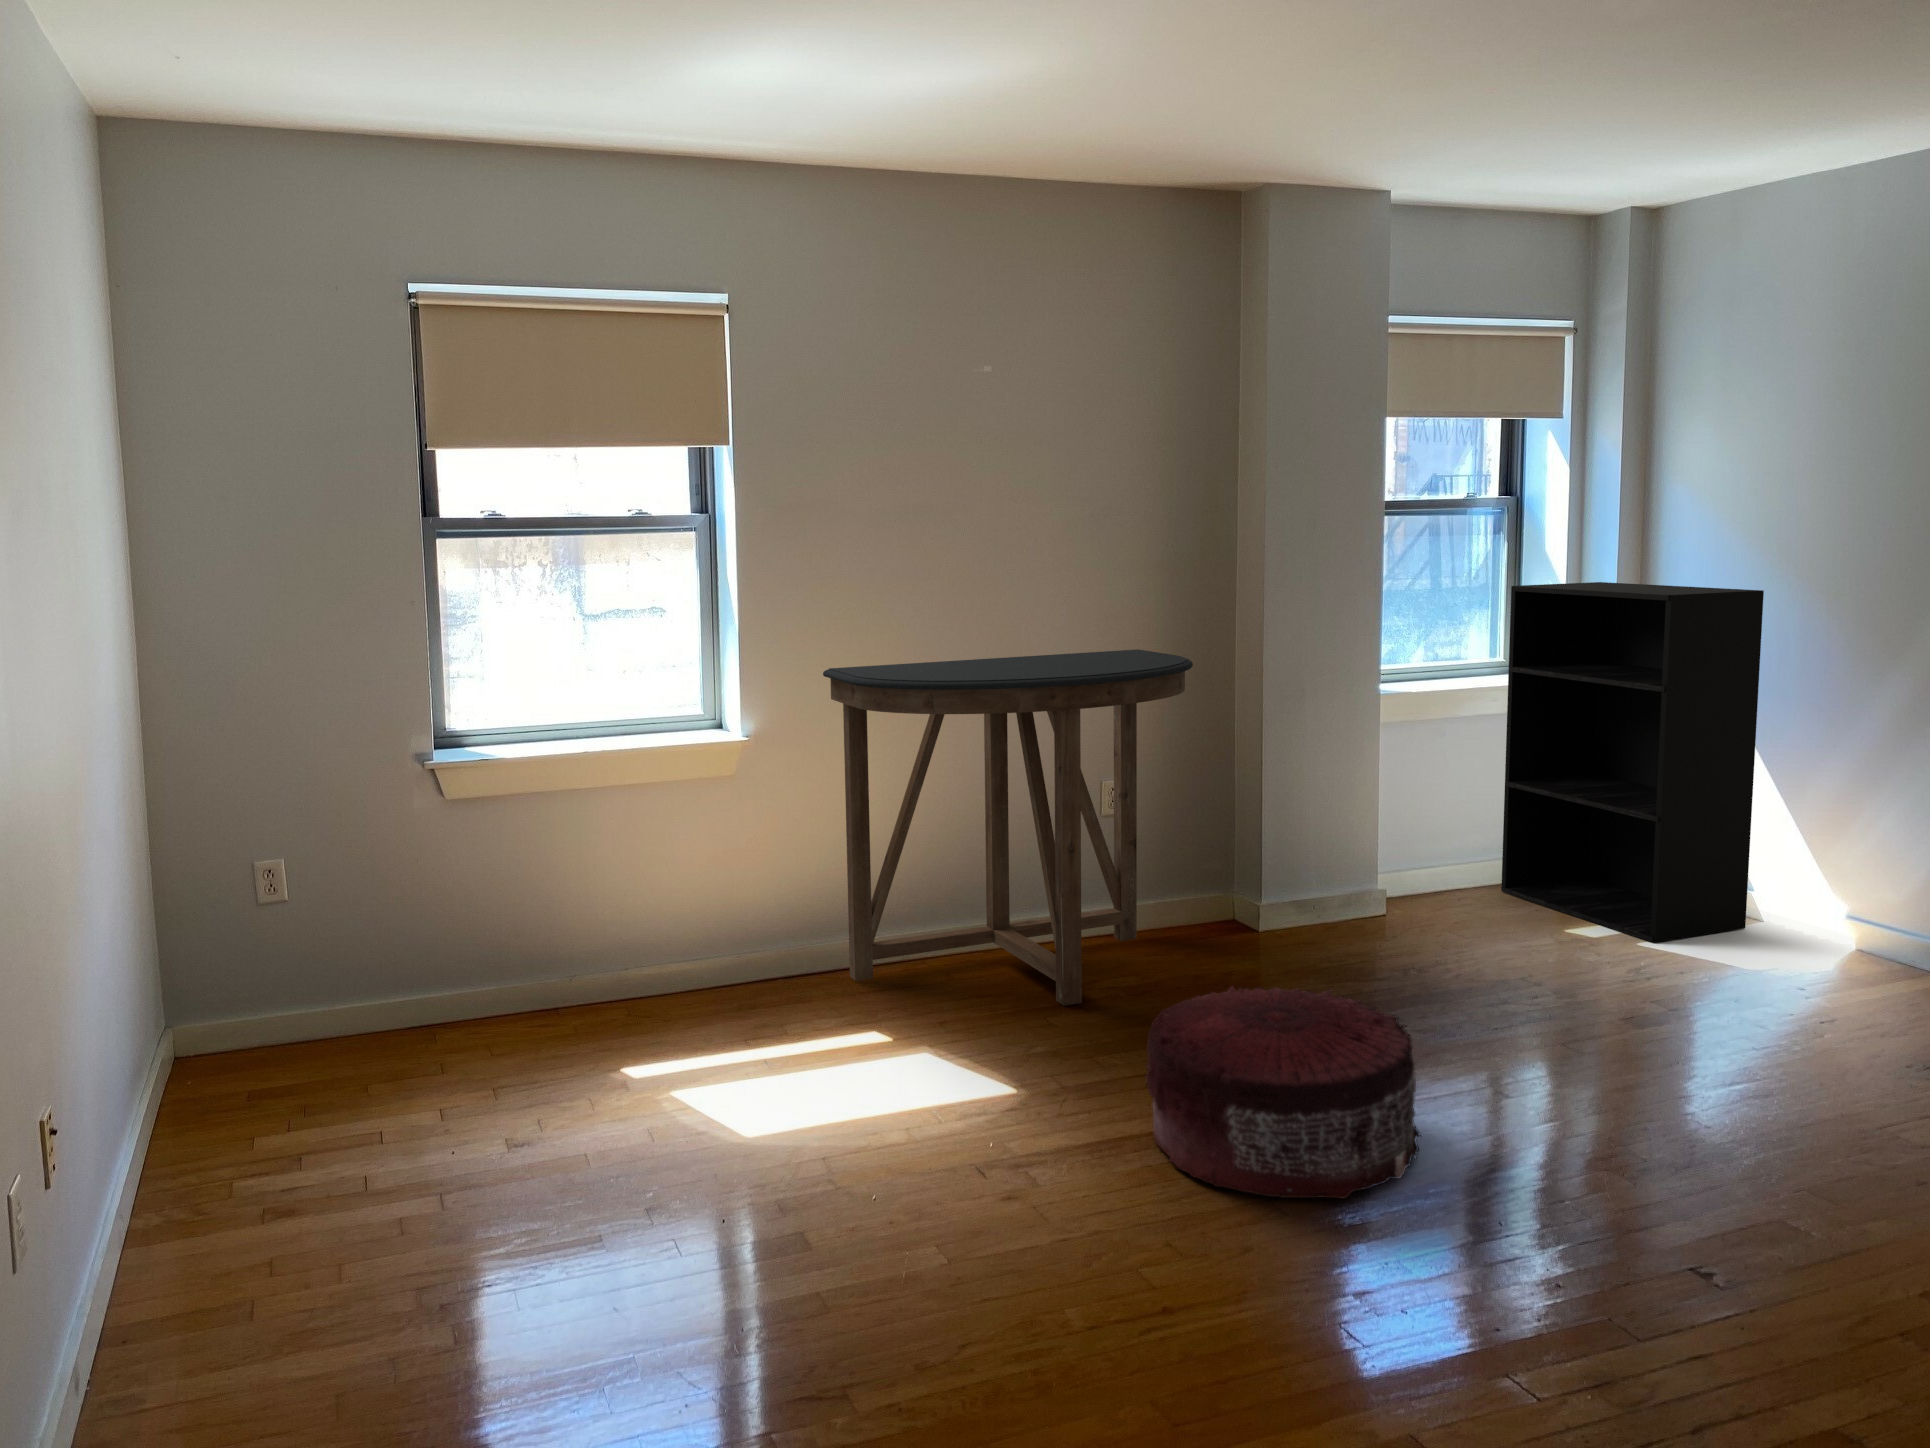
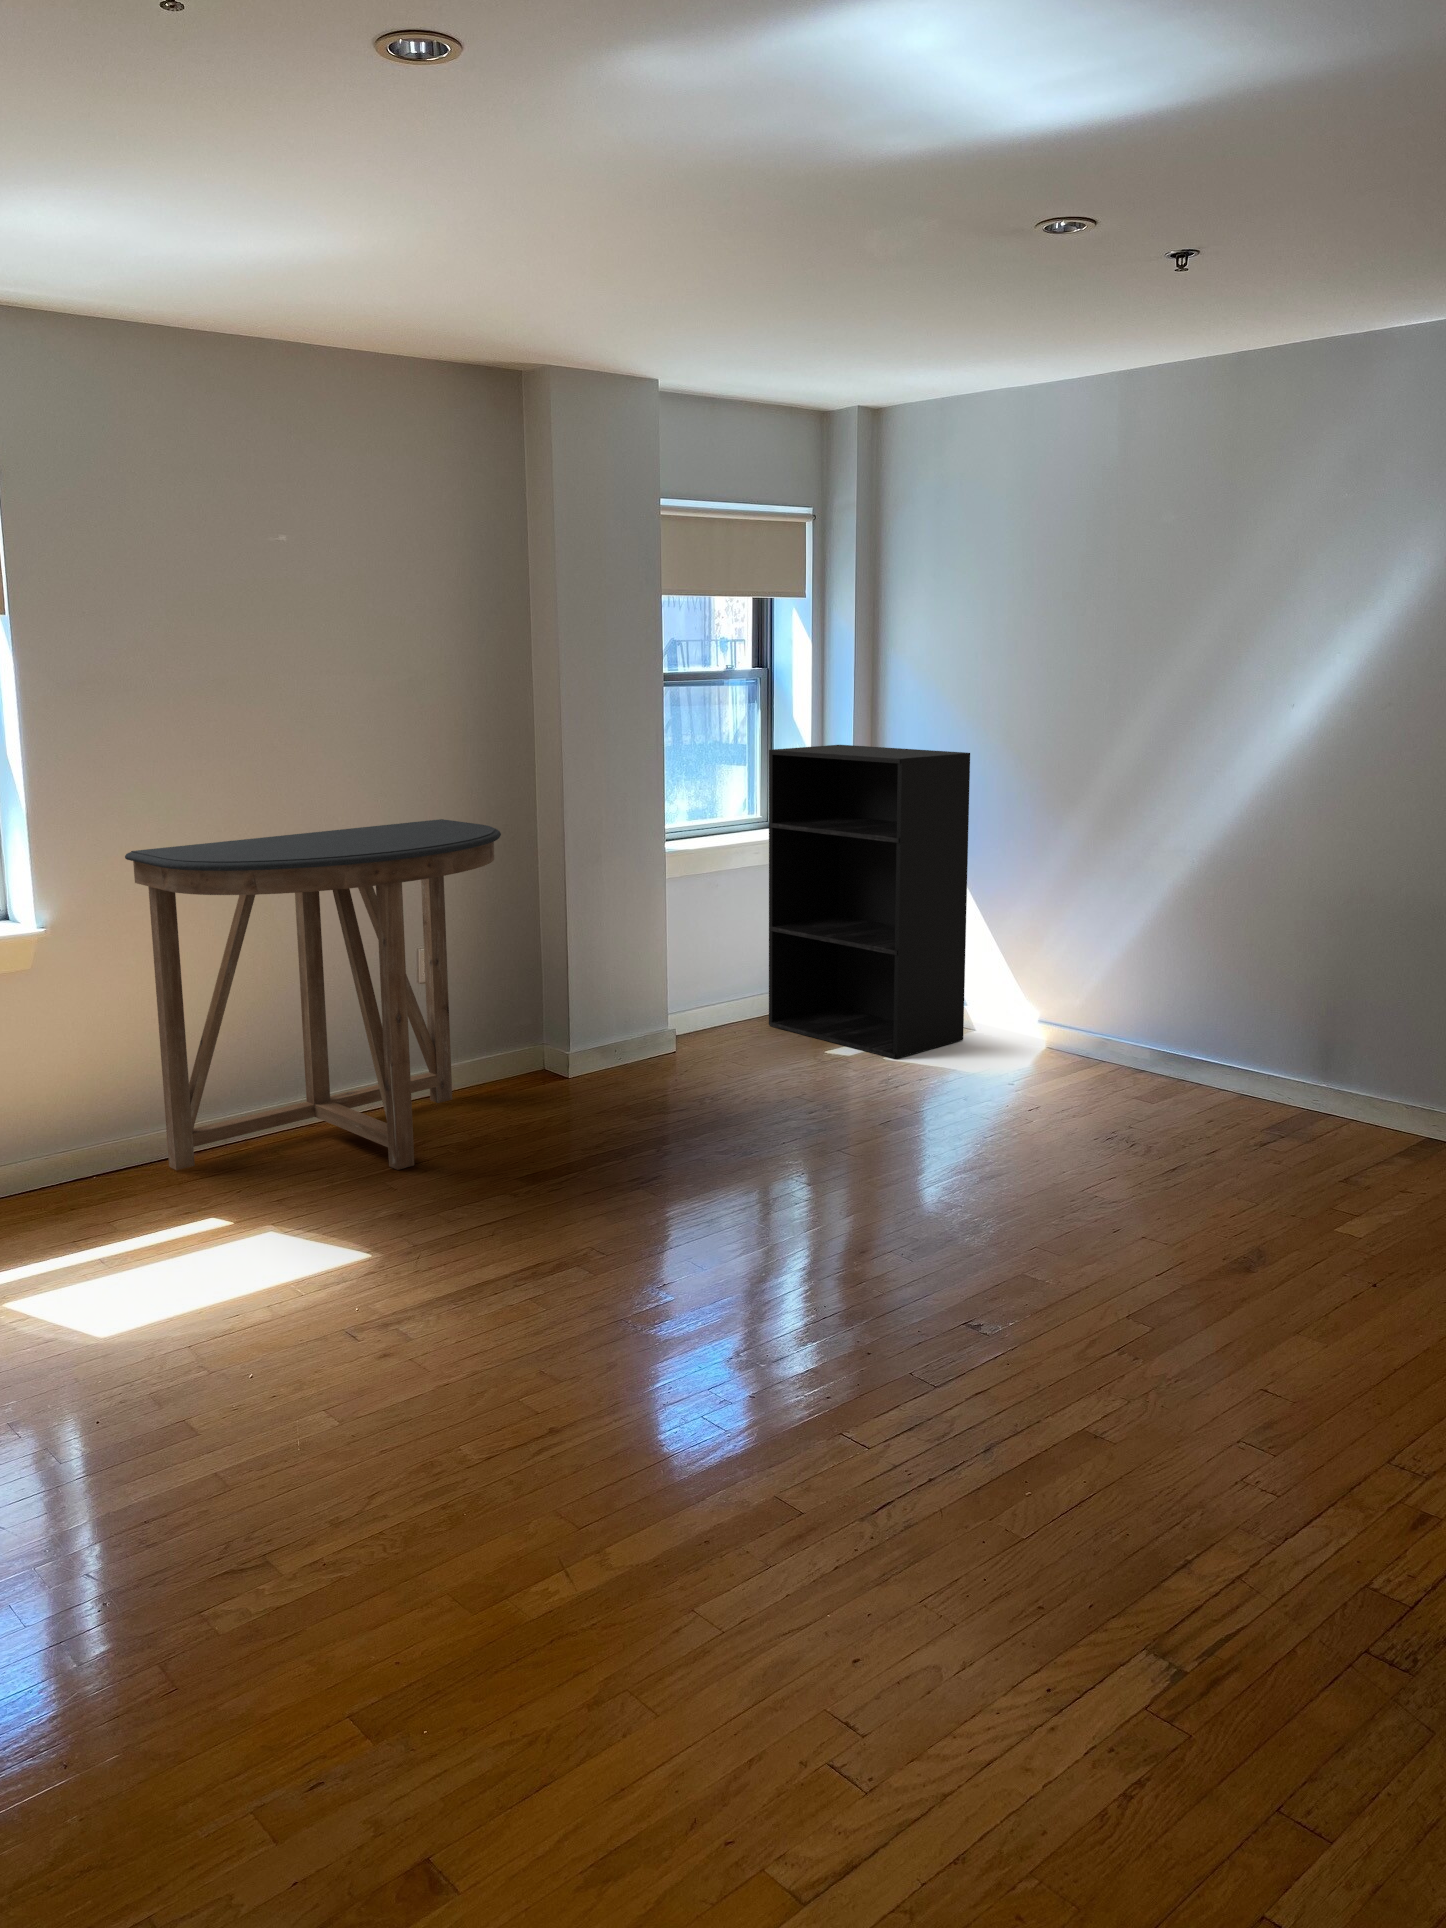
pouf: present [1145,986,1420,1198] -> none [501,1125,740,1311]

